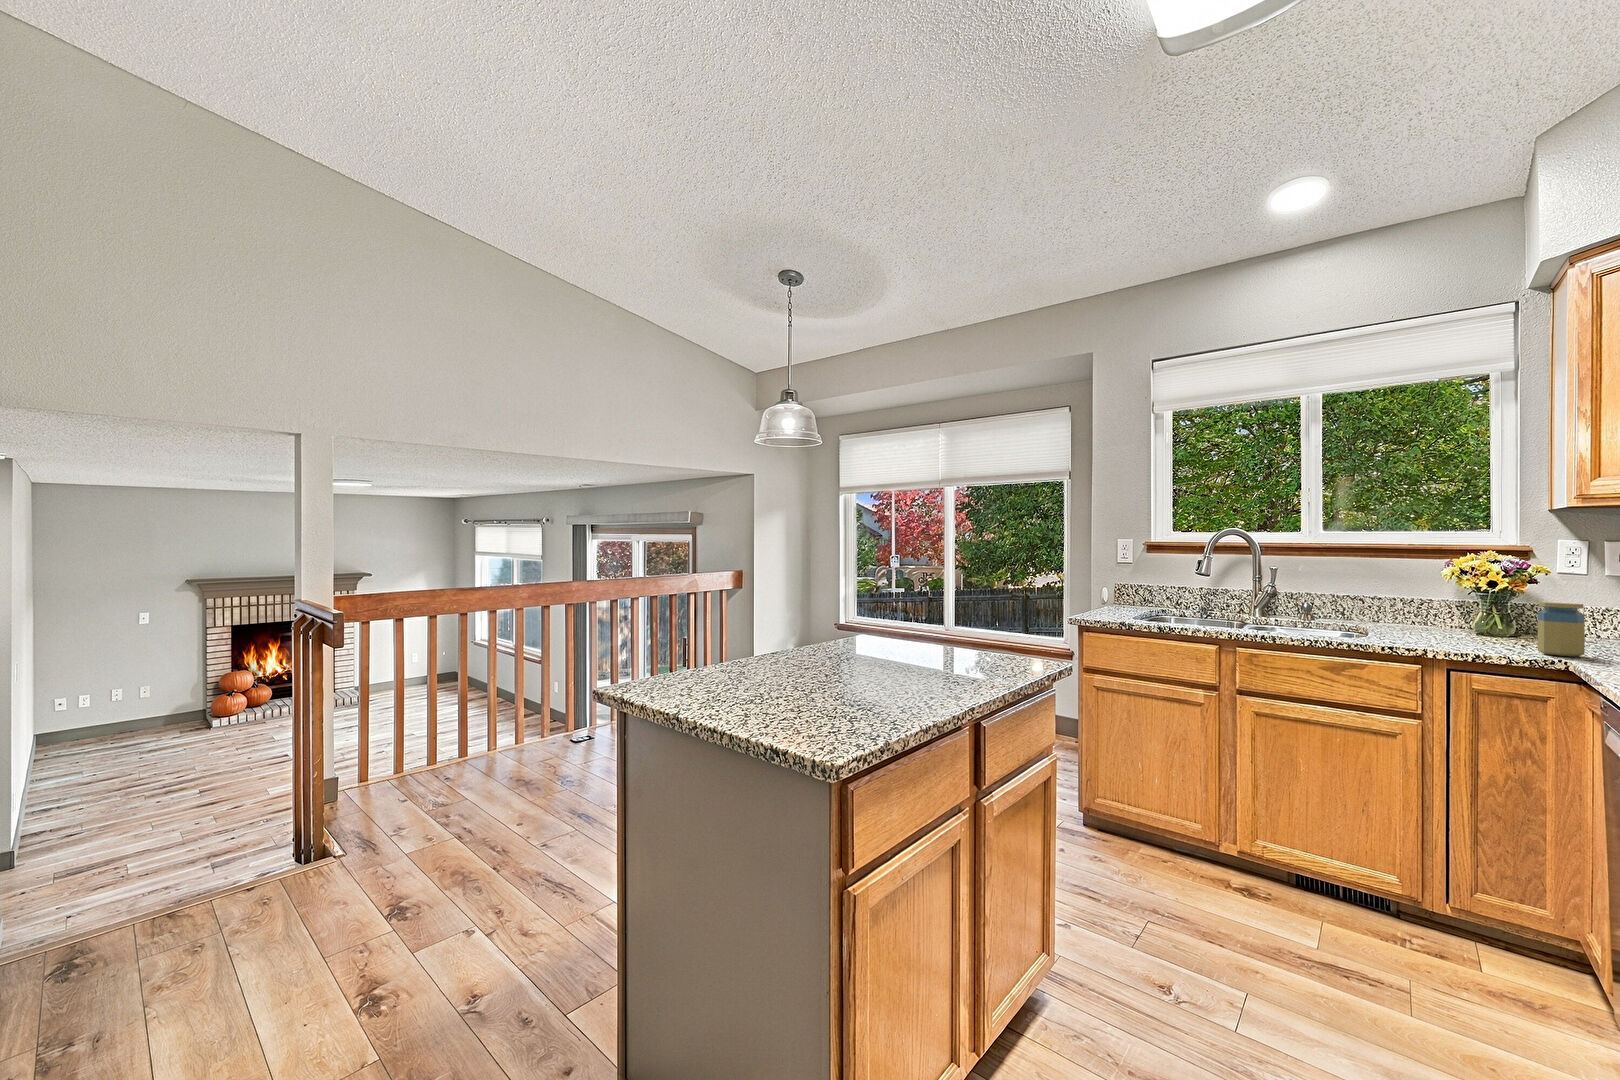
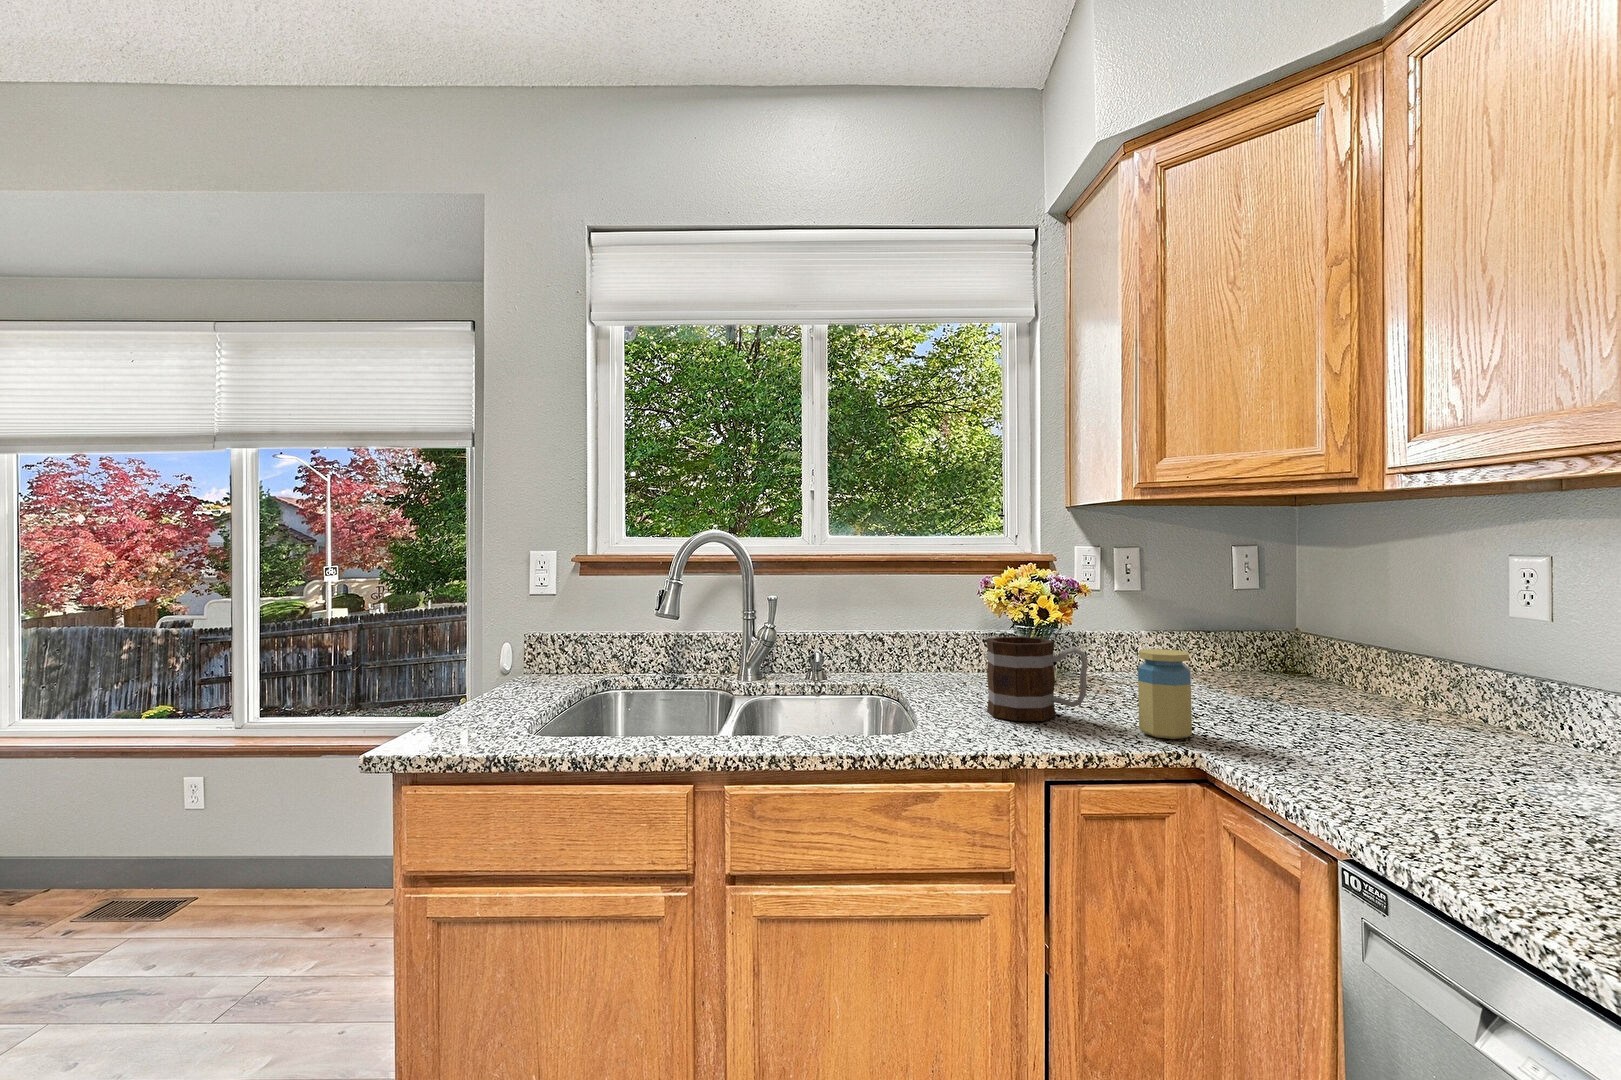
mug: none [1428,594,1507,644] -> present [986,637,1088,721]

